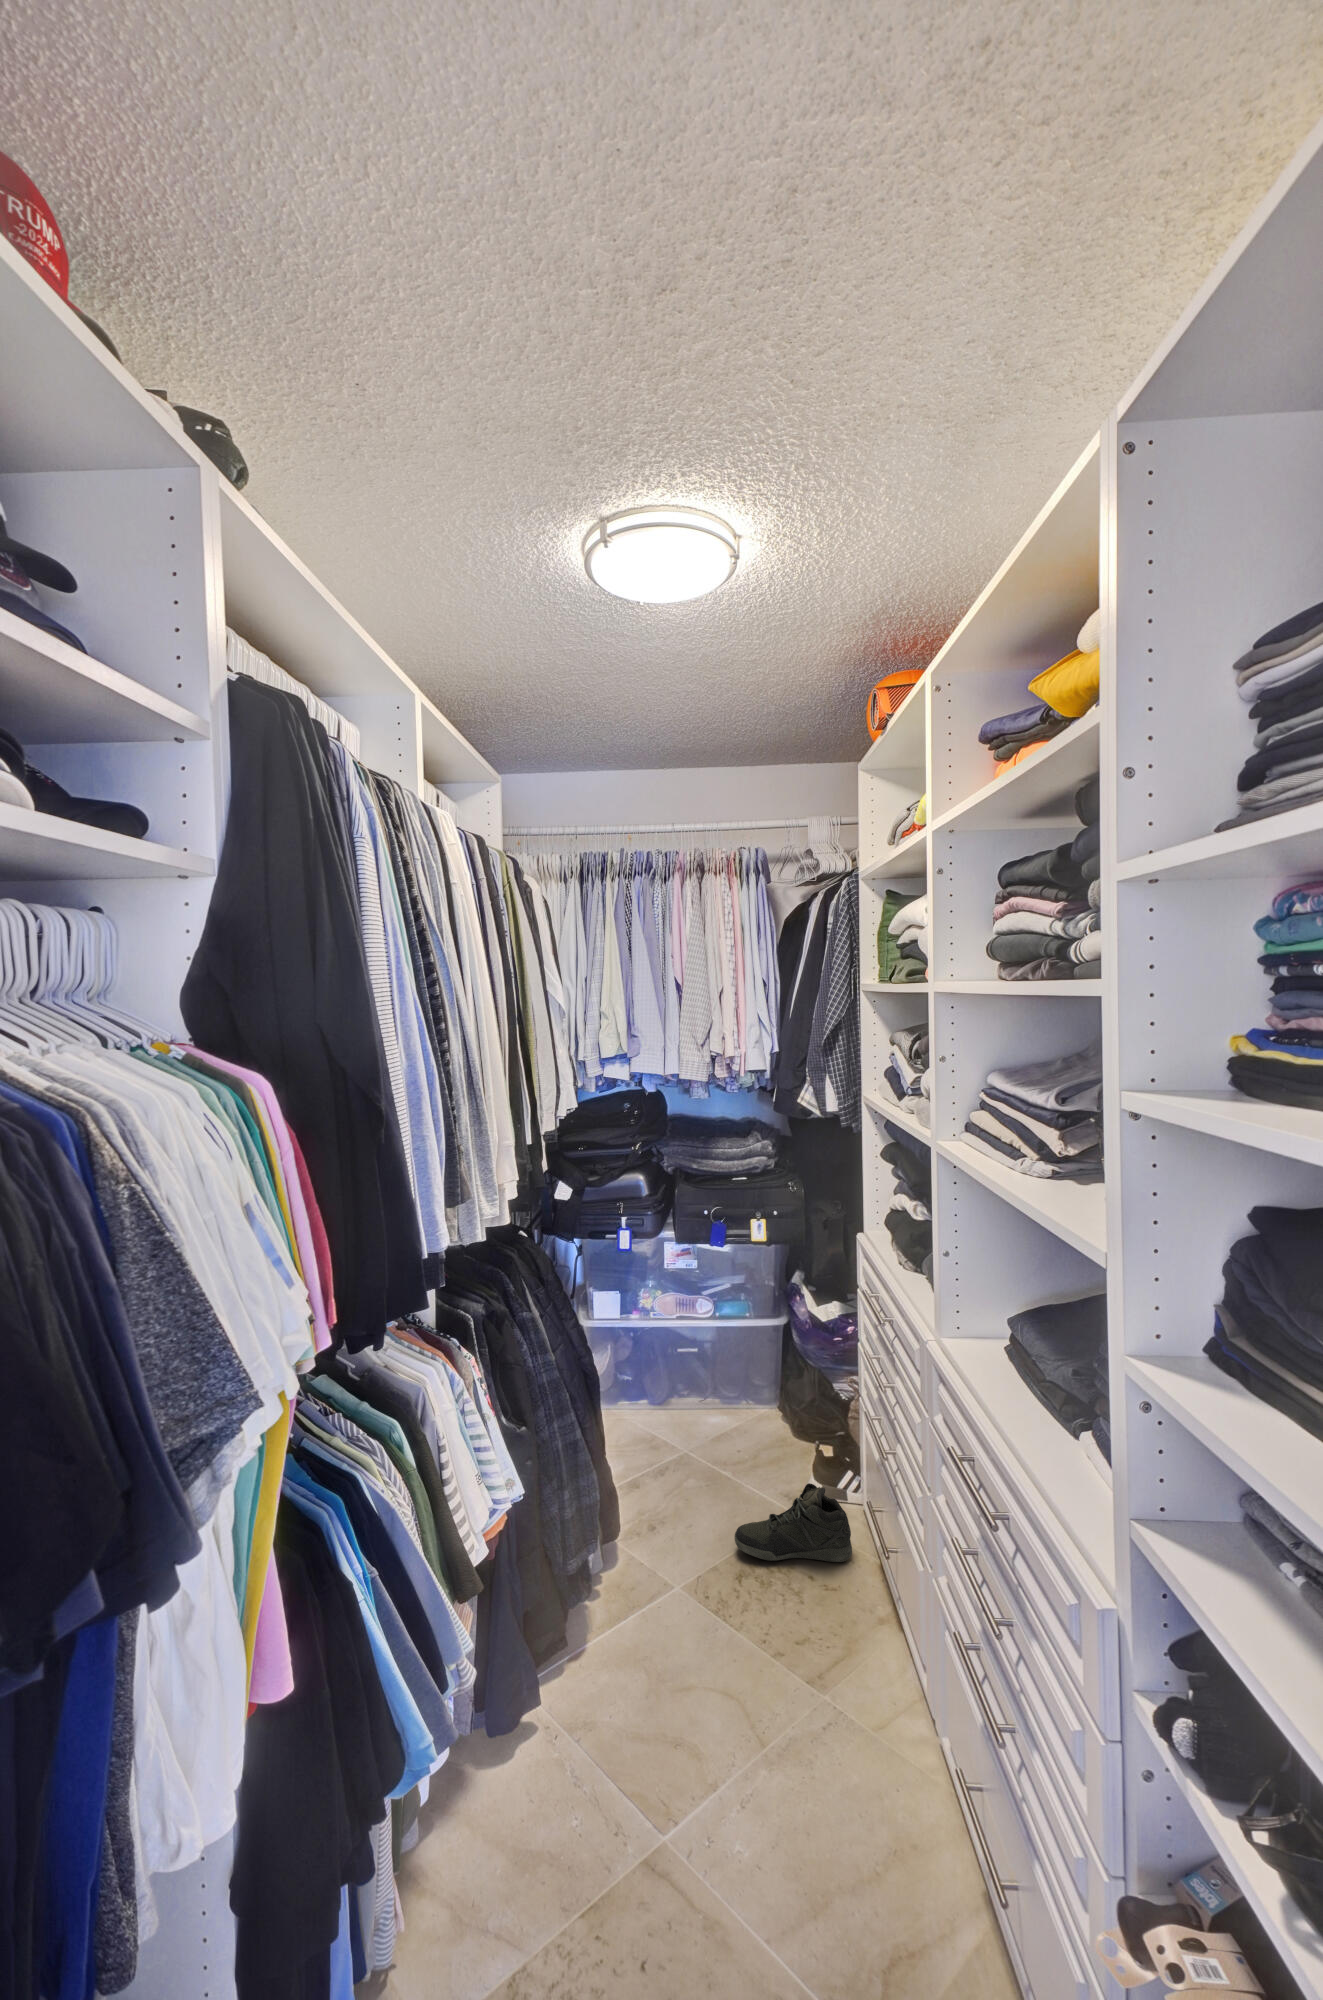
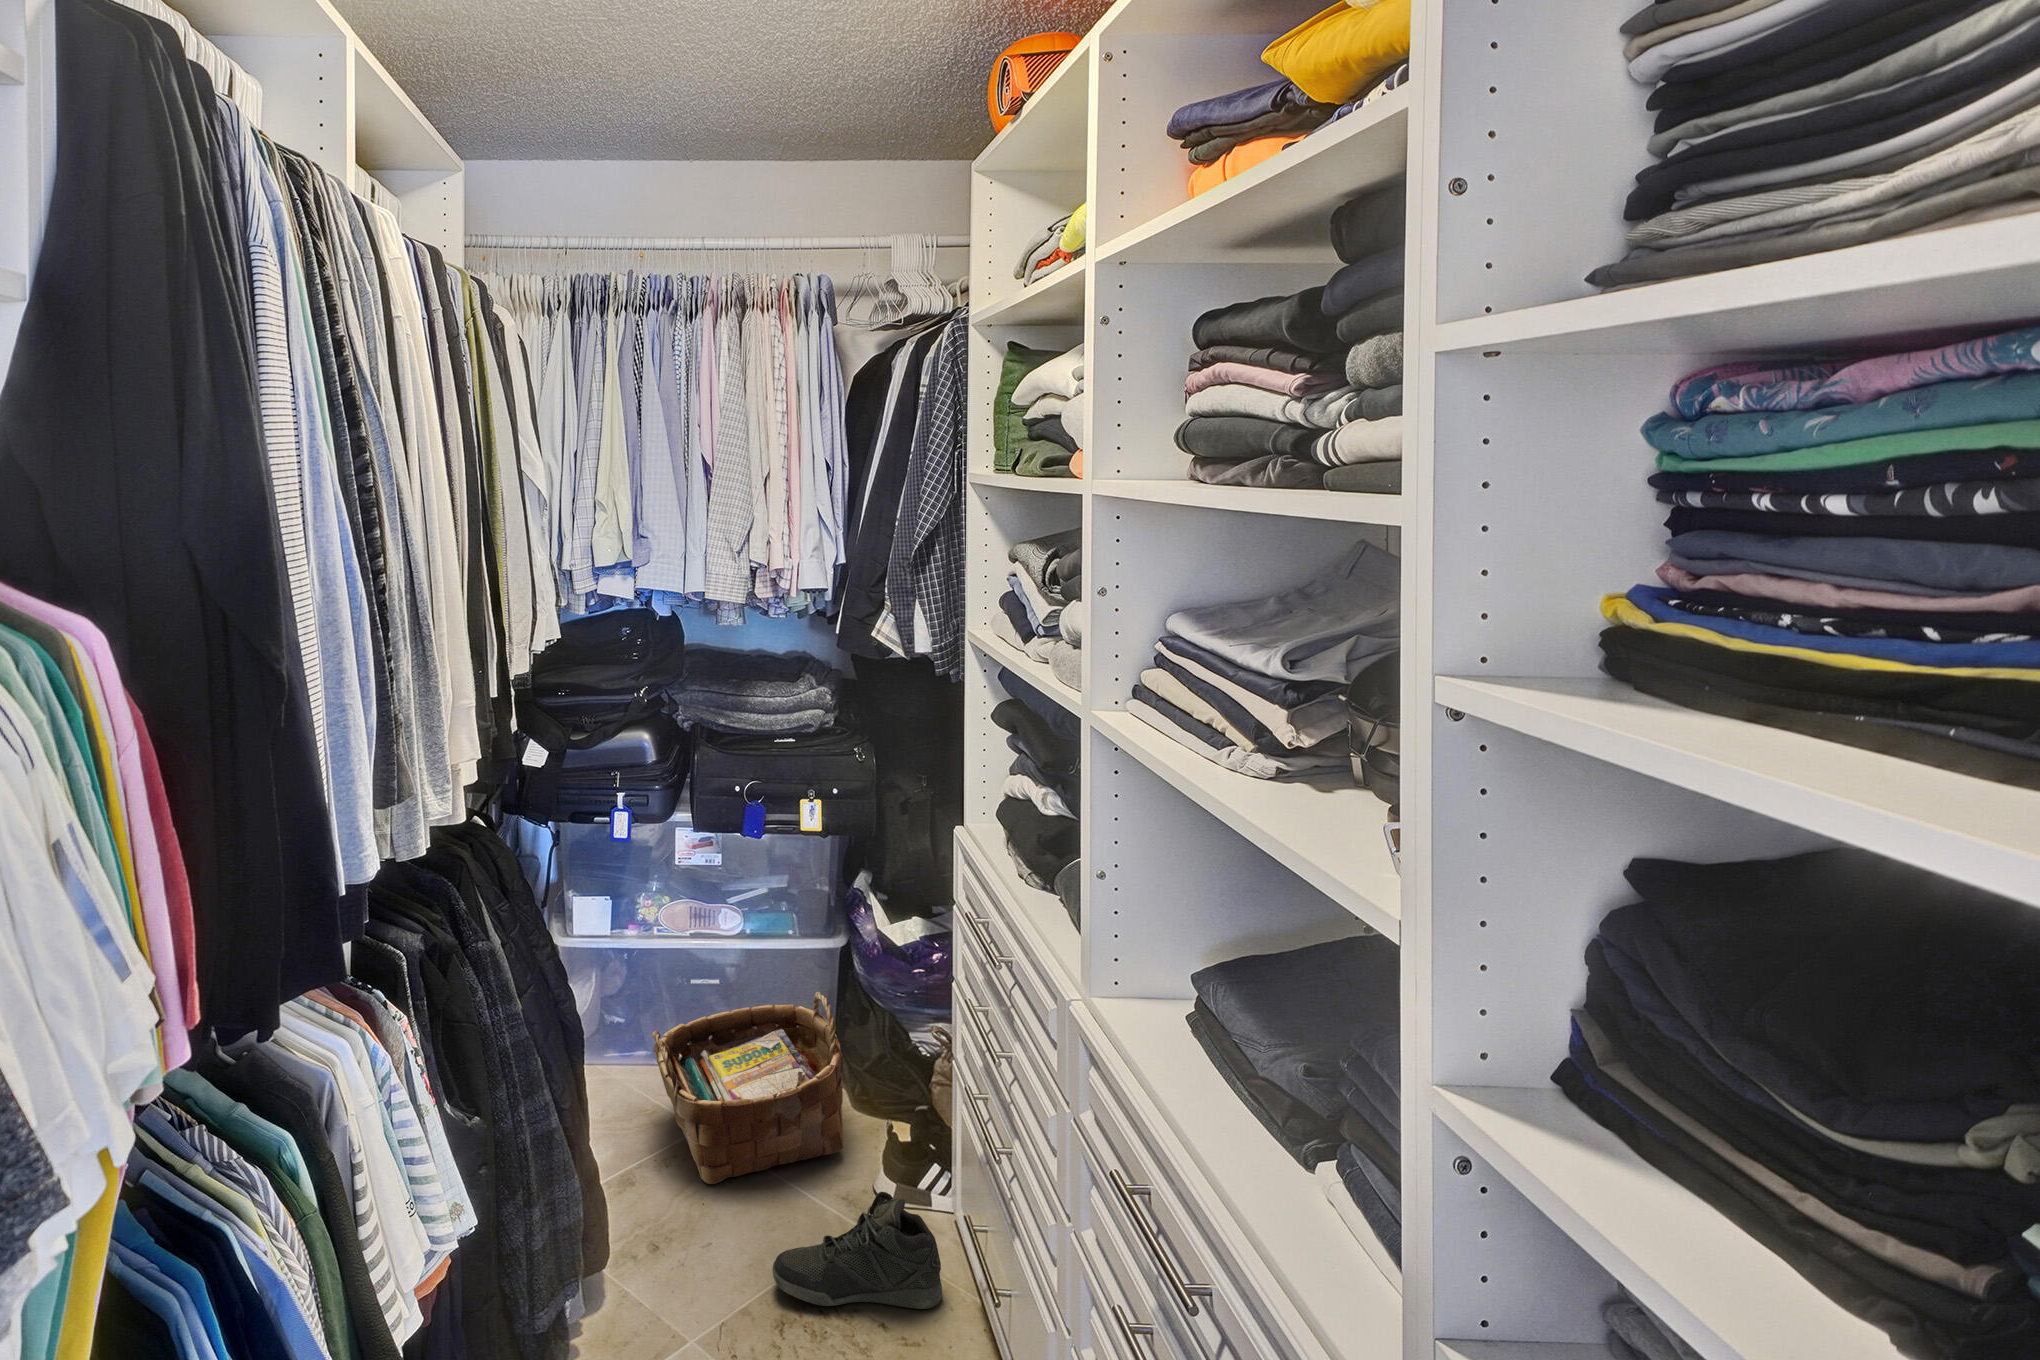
woven basket: none [651,1353,785,1484] -> present [653,992,844,1184]

